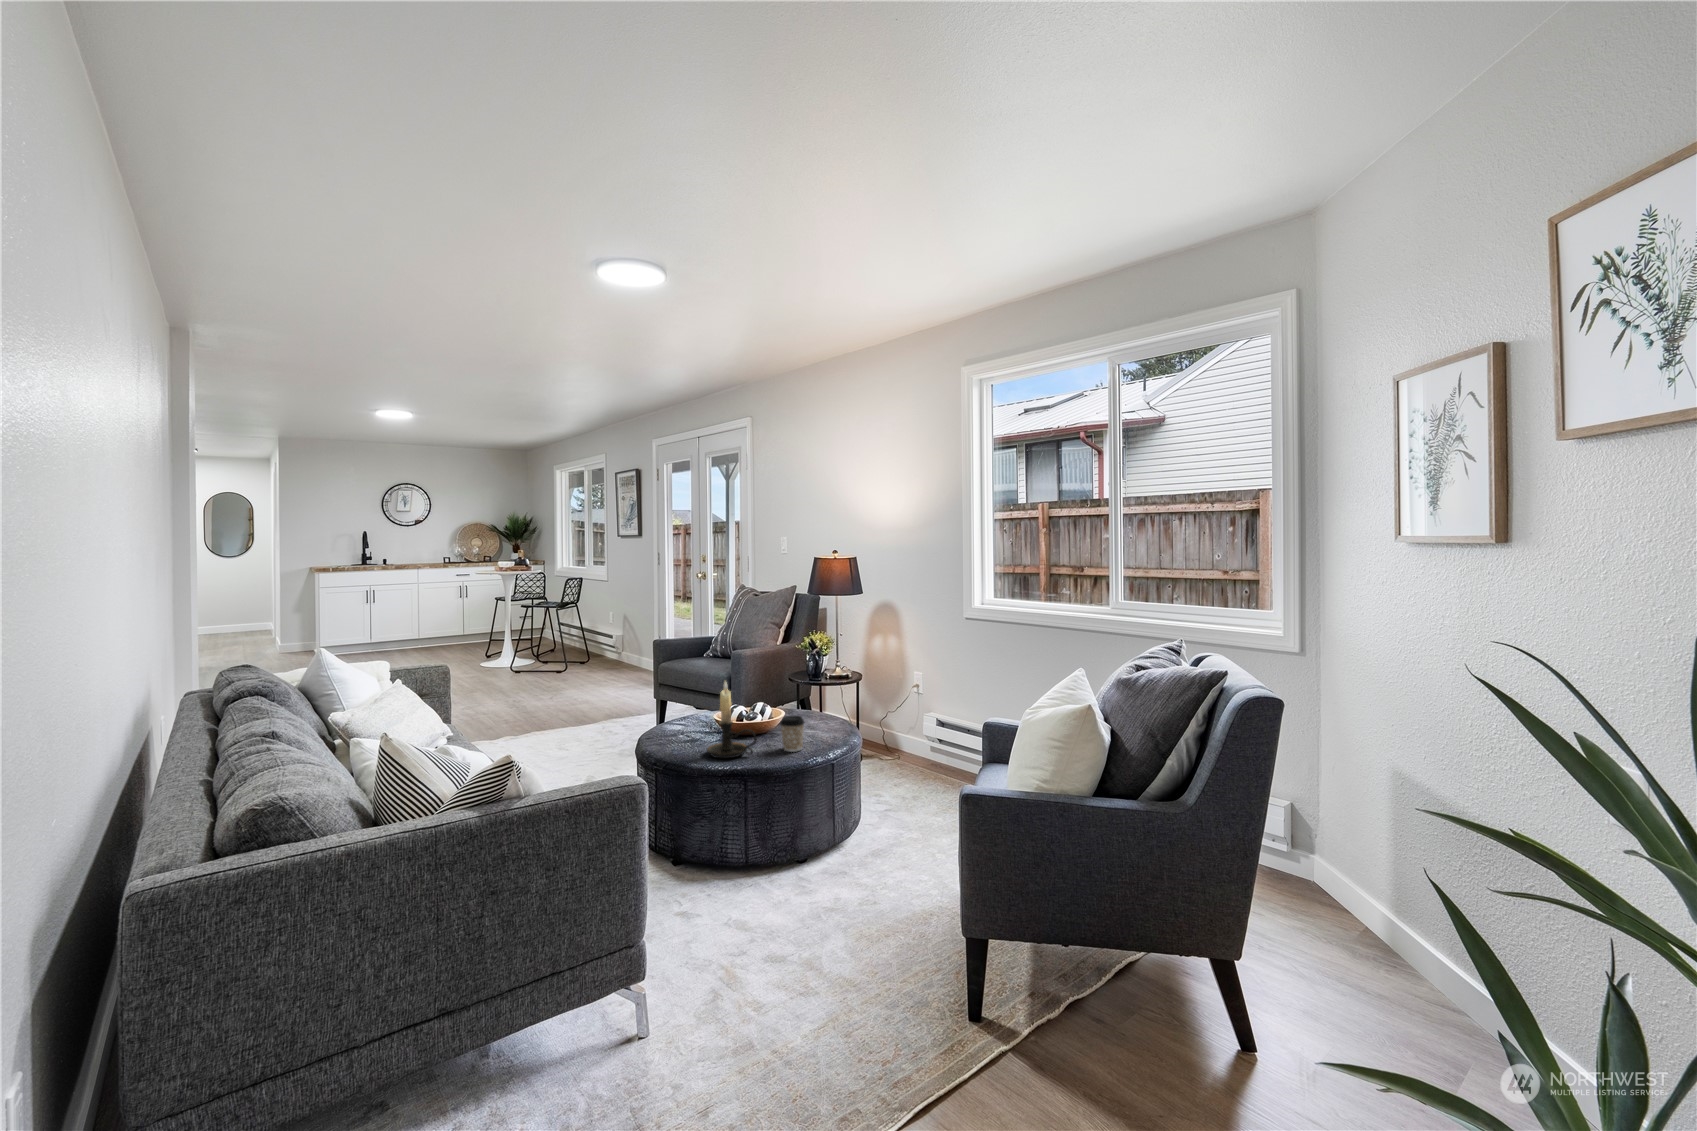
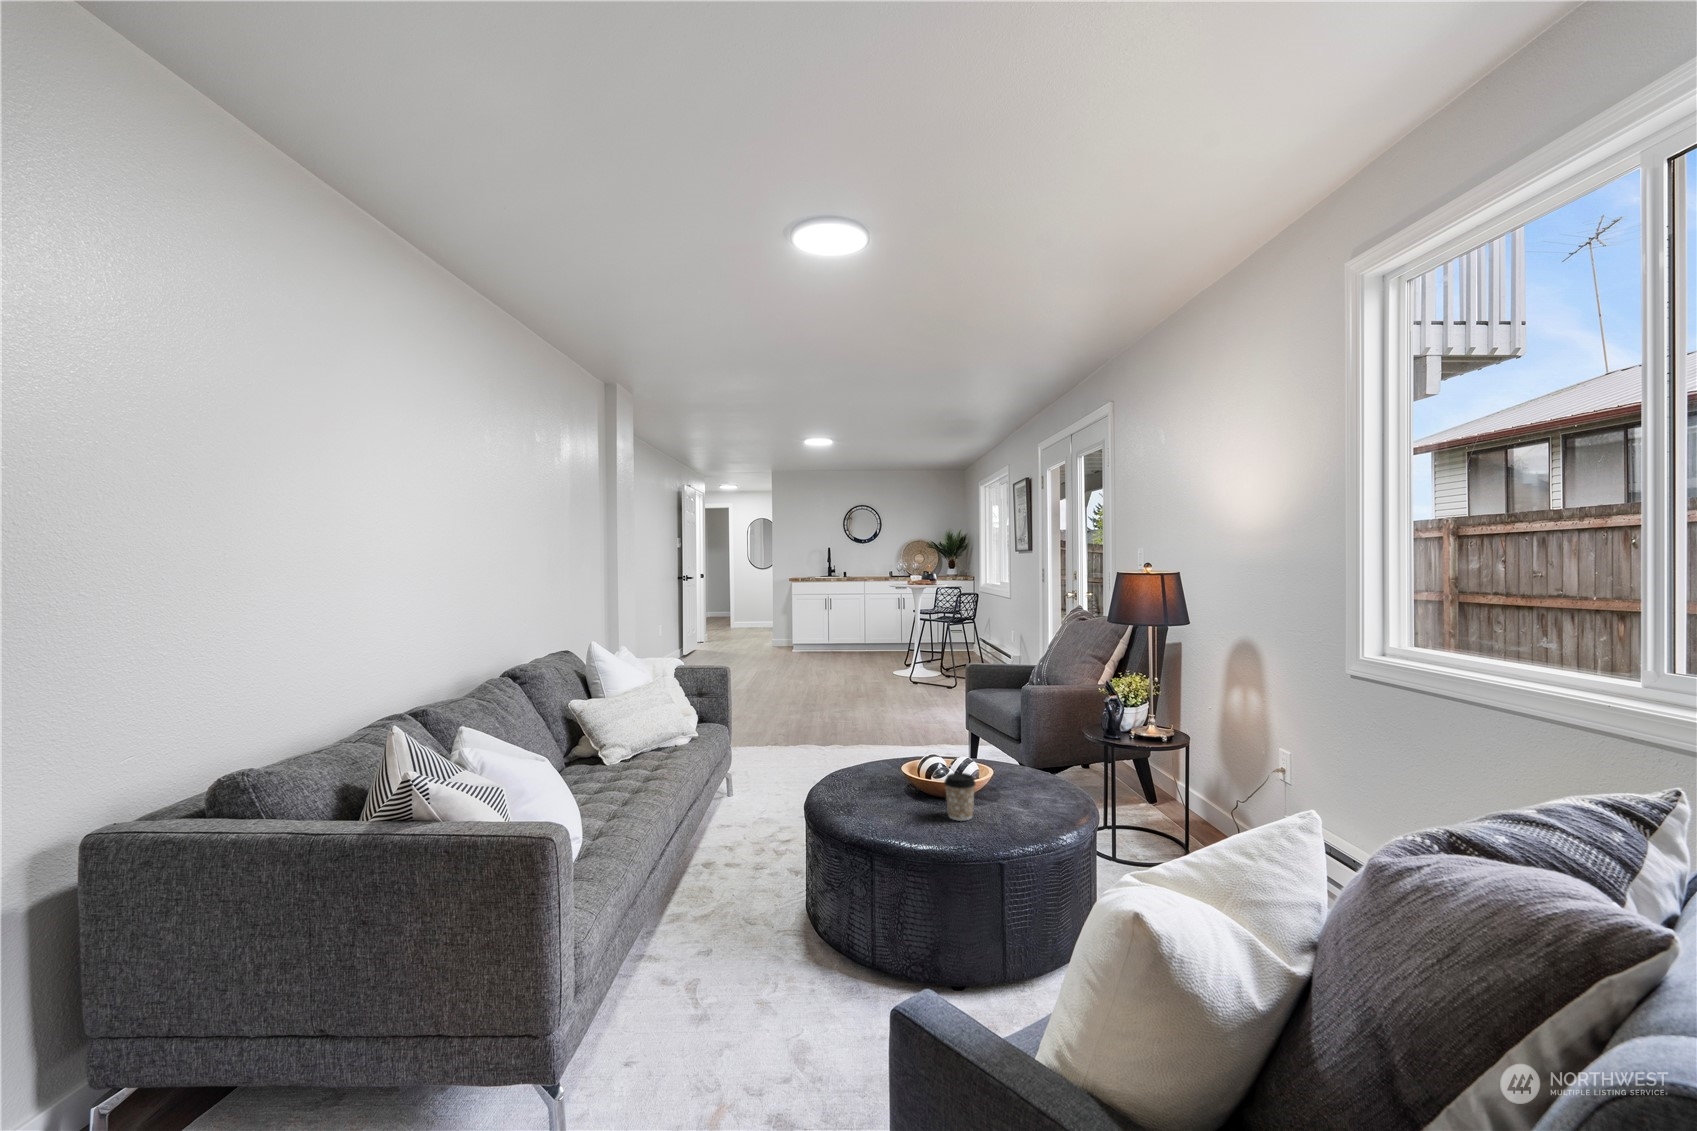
candle holder: present [707,681,757,758] -> none [859,716,908,813]

